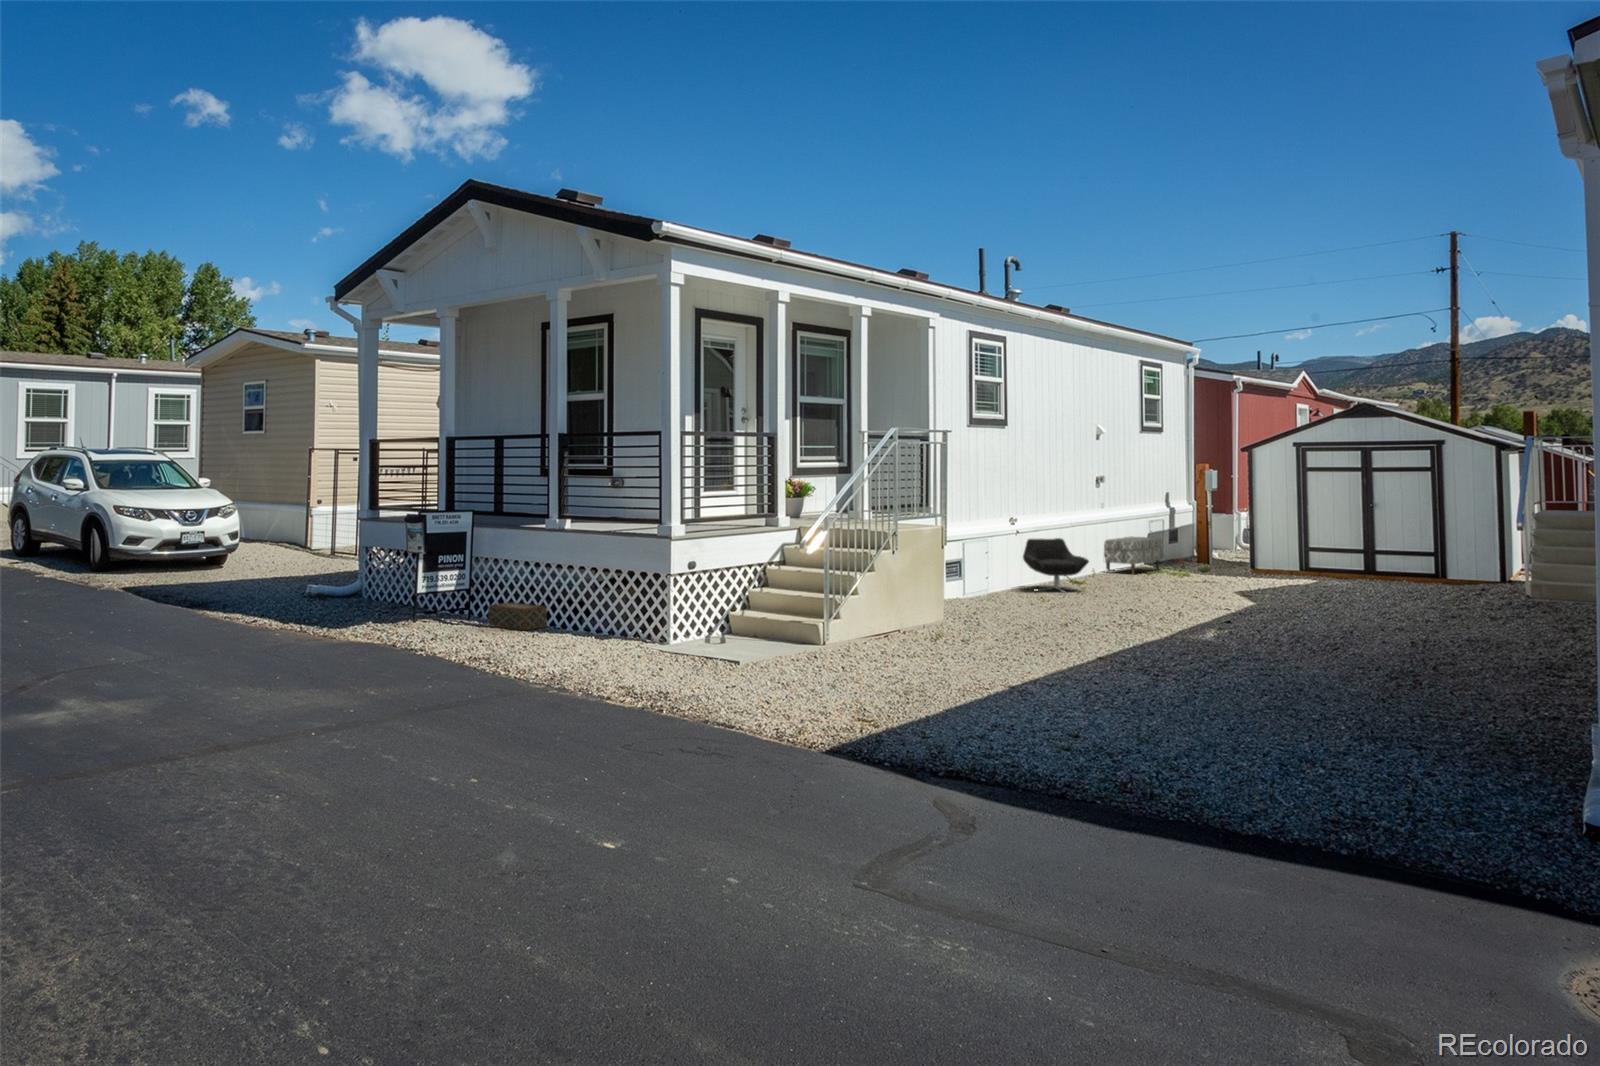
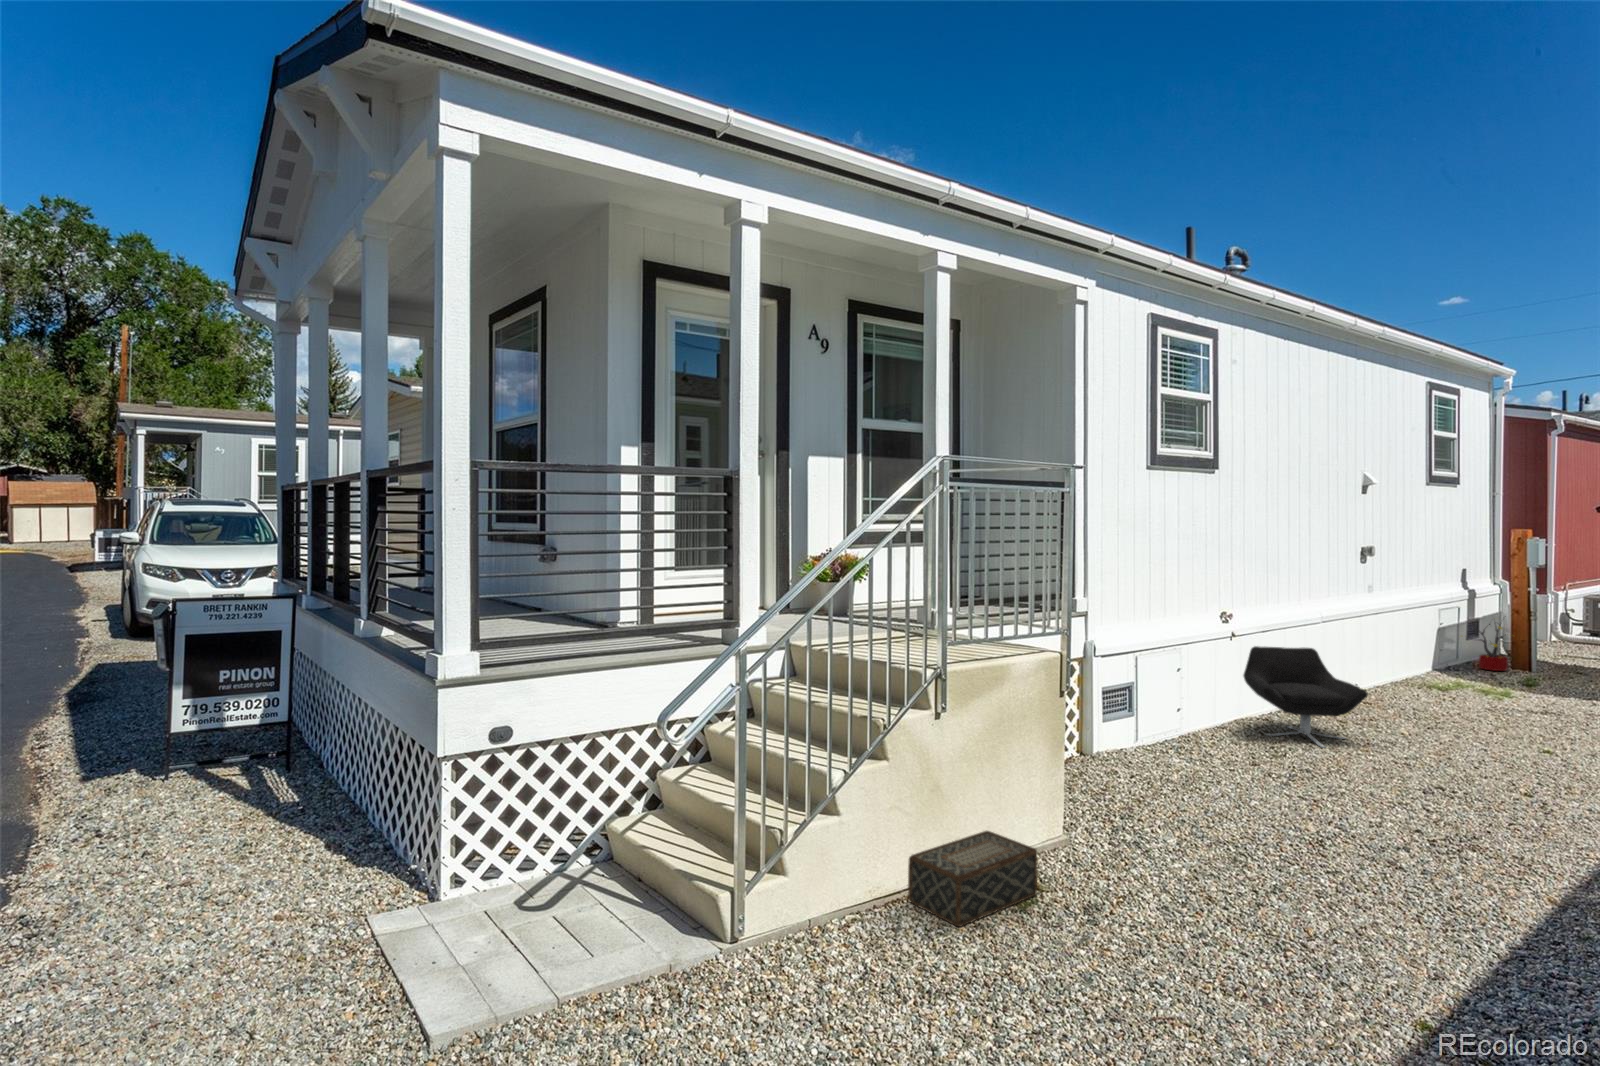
decorative plant: none [1161,524,1199,562] -> present [1479,624,1508,671]
bench: present [1104,537,1162,574] -> none [1375,634,1473,698]
woven basket: present [489,602,547,630] -> present [908,831,1037,927]

